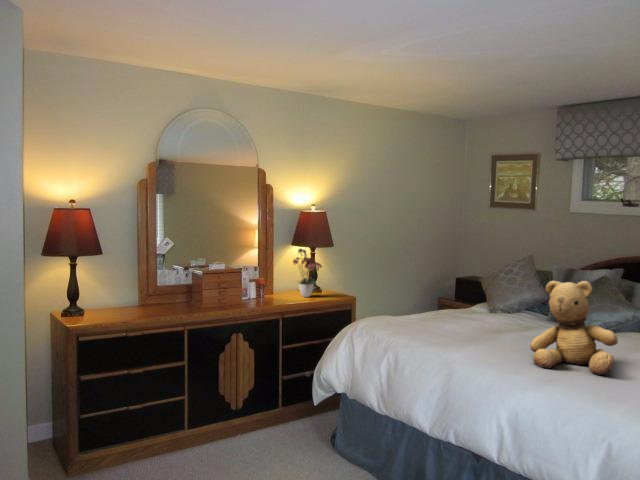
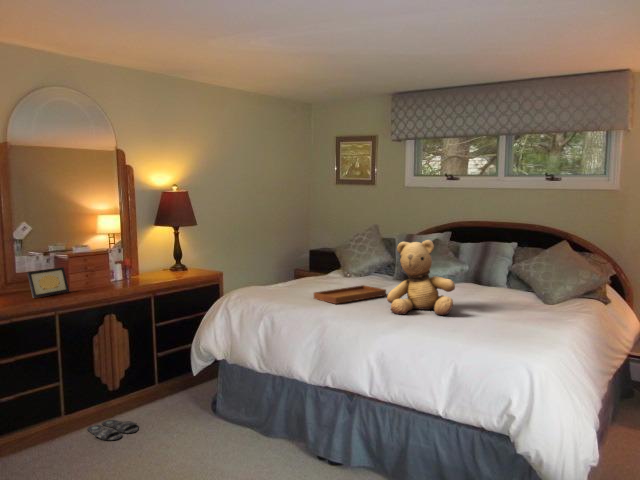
flower arrangement: present [293,249,322,297] -> none [157,226,191,275]
picture frame: none [162,283,201,312] -> present [27,267,69,298]
tray: none [445,312,533,346] -> present [314,274,386,304]
slippers: none [208,440,255,463] -> present [88,420,138,440]

